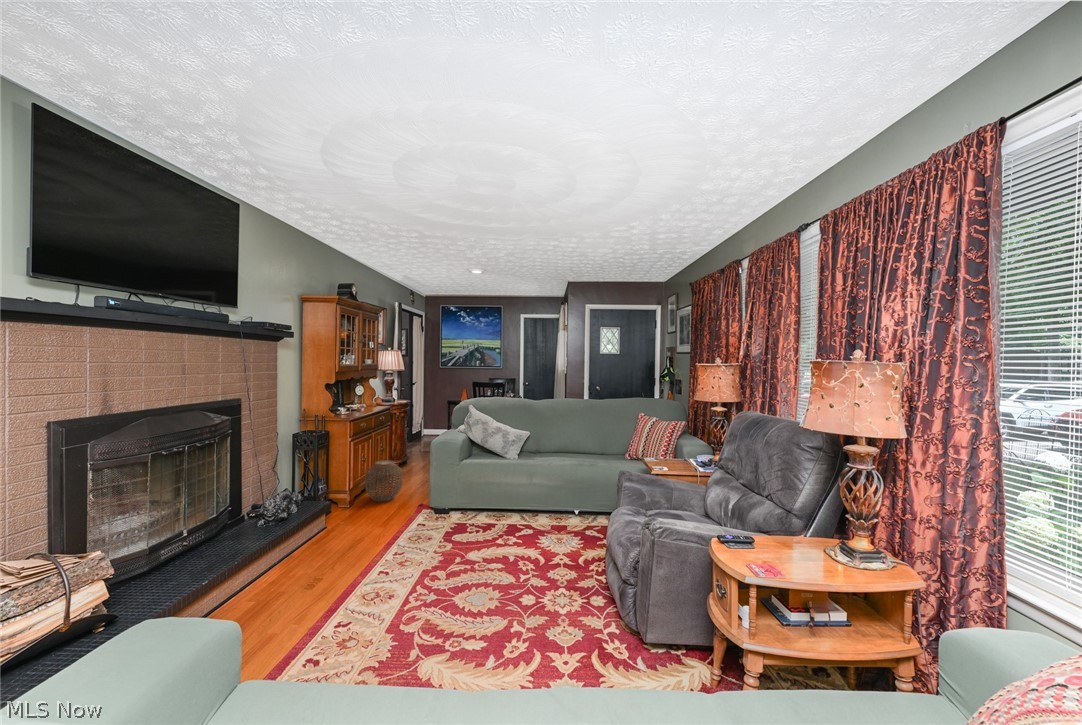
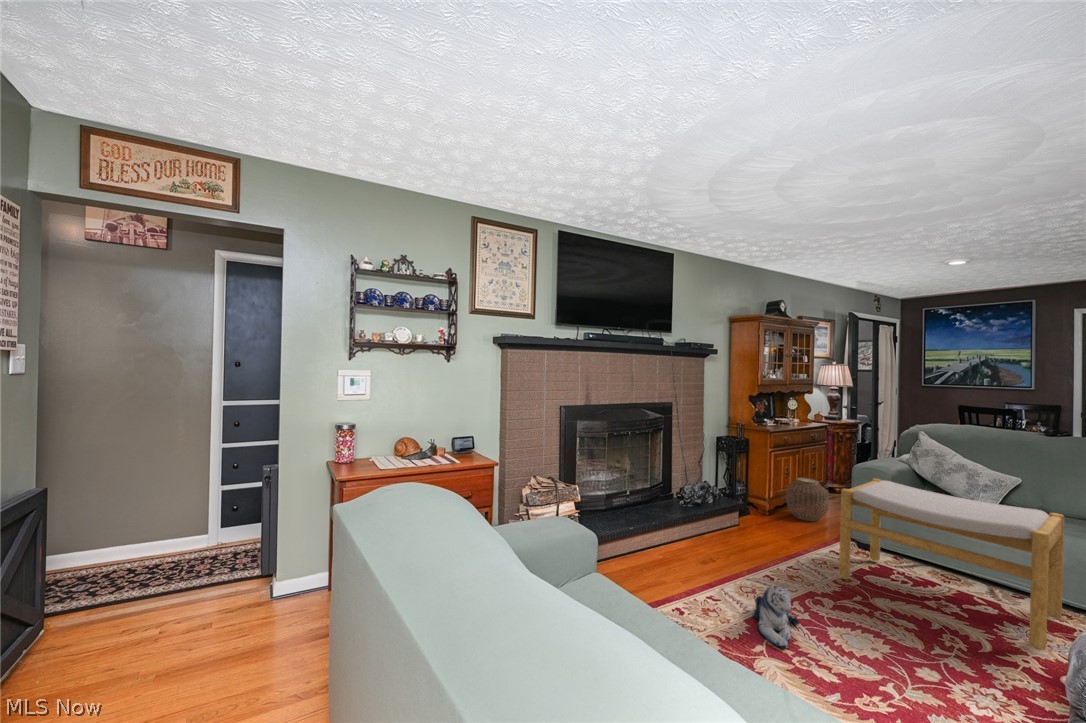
footstool: none [437,450,565,548] -> present [839,479,1064,650]
plush toy: none [390,579,436,642] -> present [752,585,799,646]

